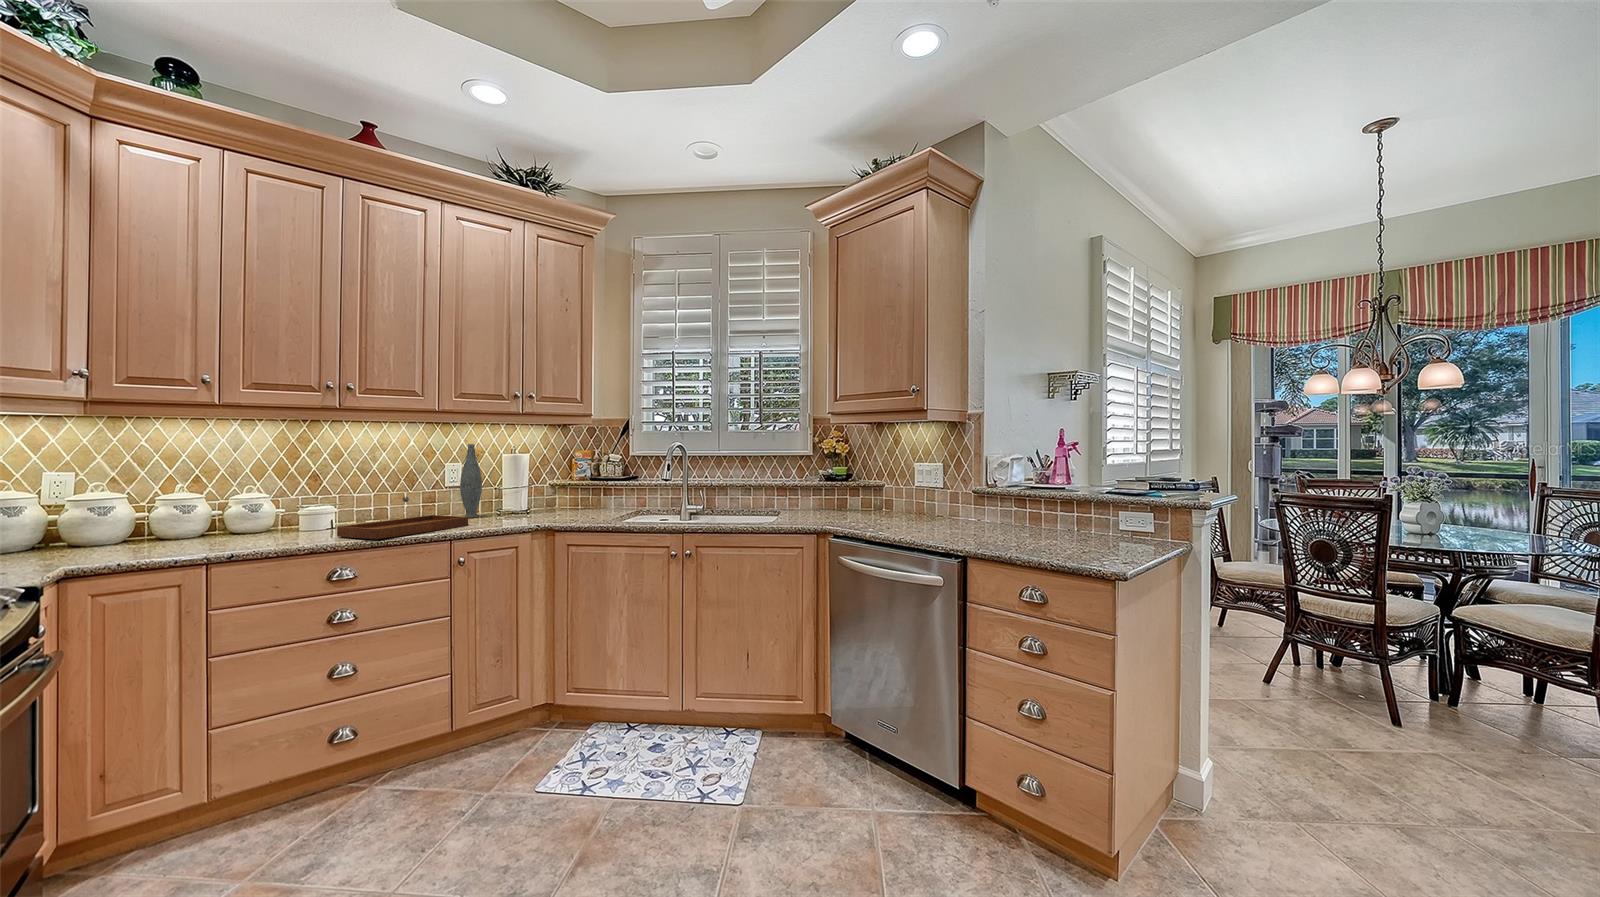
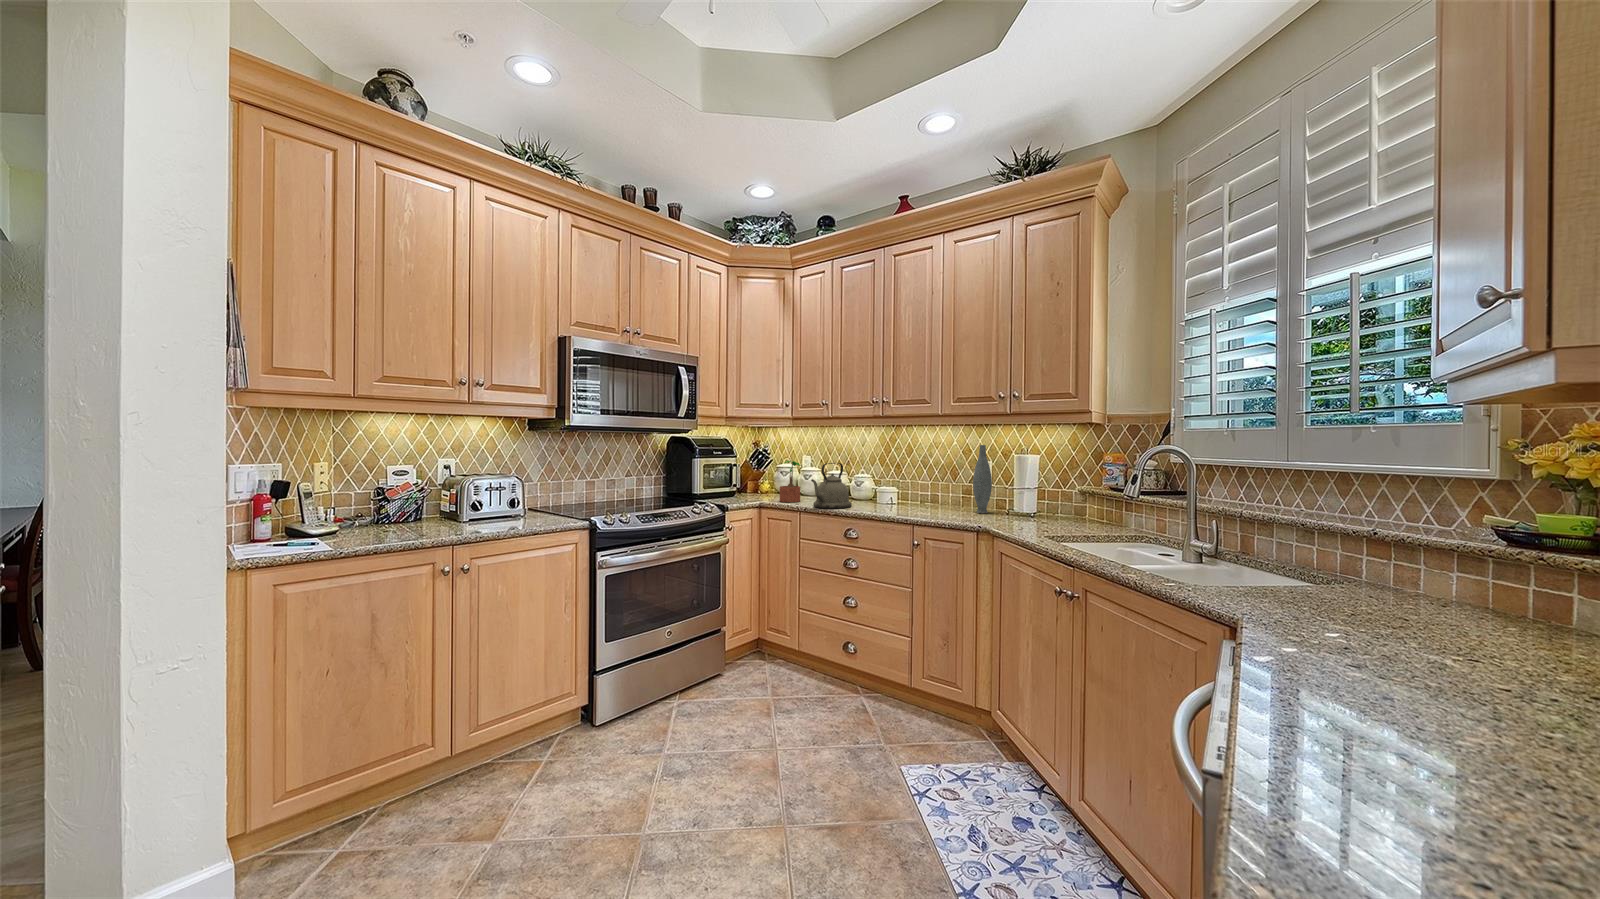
kettle: none [193,473,277,547] -> present [811,463,852,509]
potted plant: none [48,476,119,556] -> present [780,461,800,502]
tray: present [337,497,468,539] -> none [865,488,948,519]

